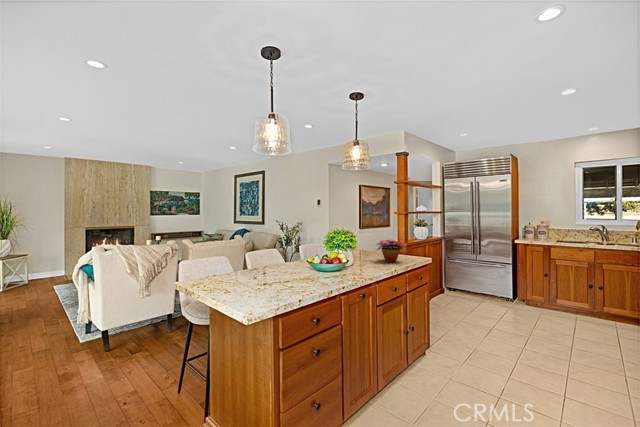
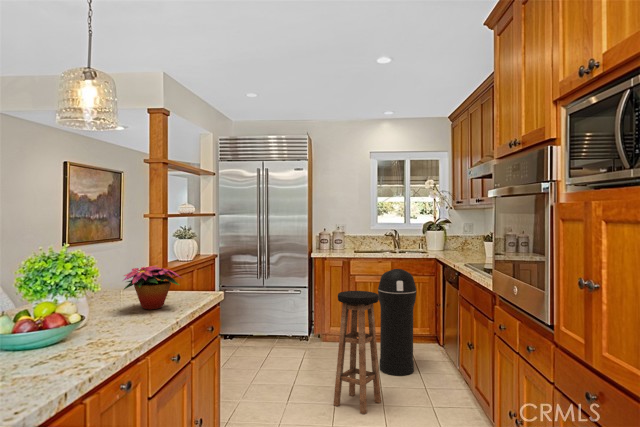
trash can: none [572,256,615,345] -> present [378,269,416,376]
bar stool: none [521,268,567,360] -> present [333,291,381,414]

